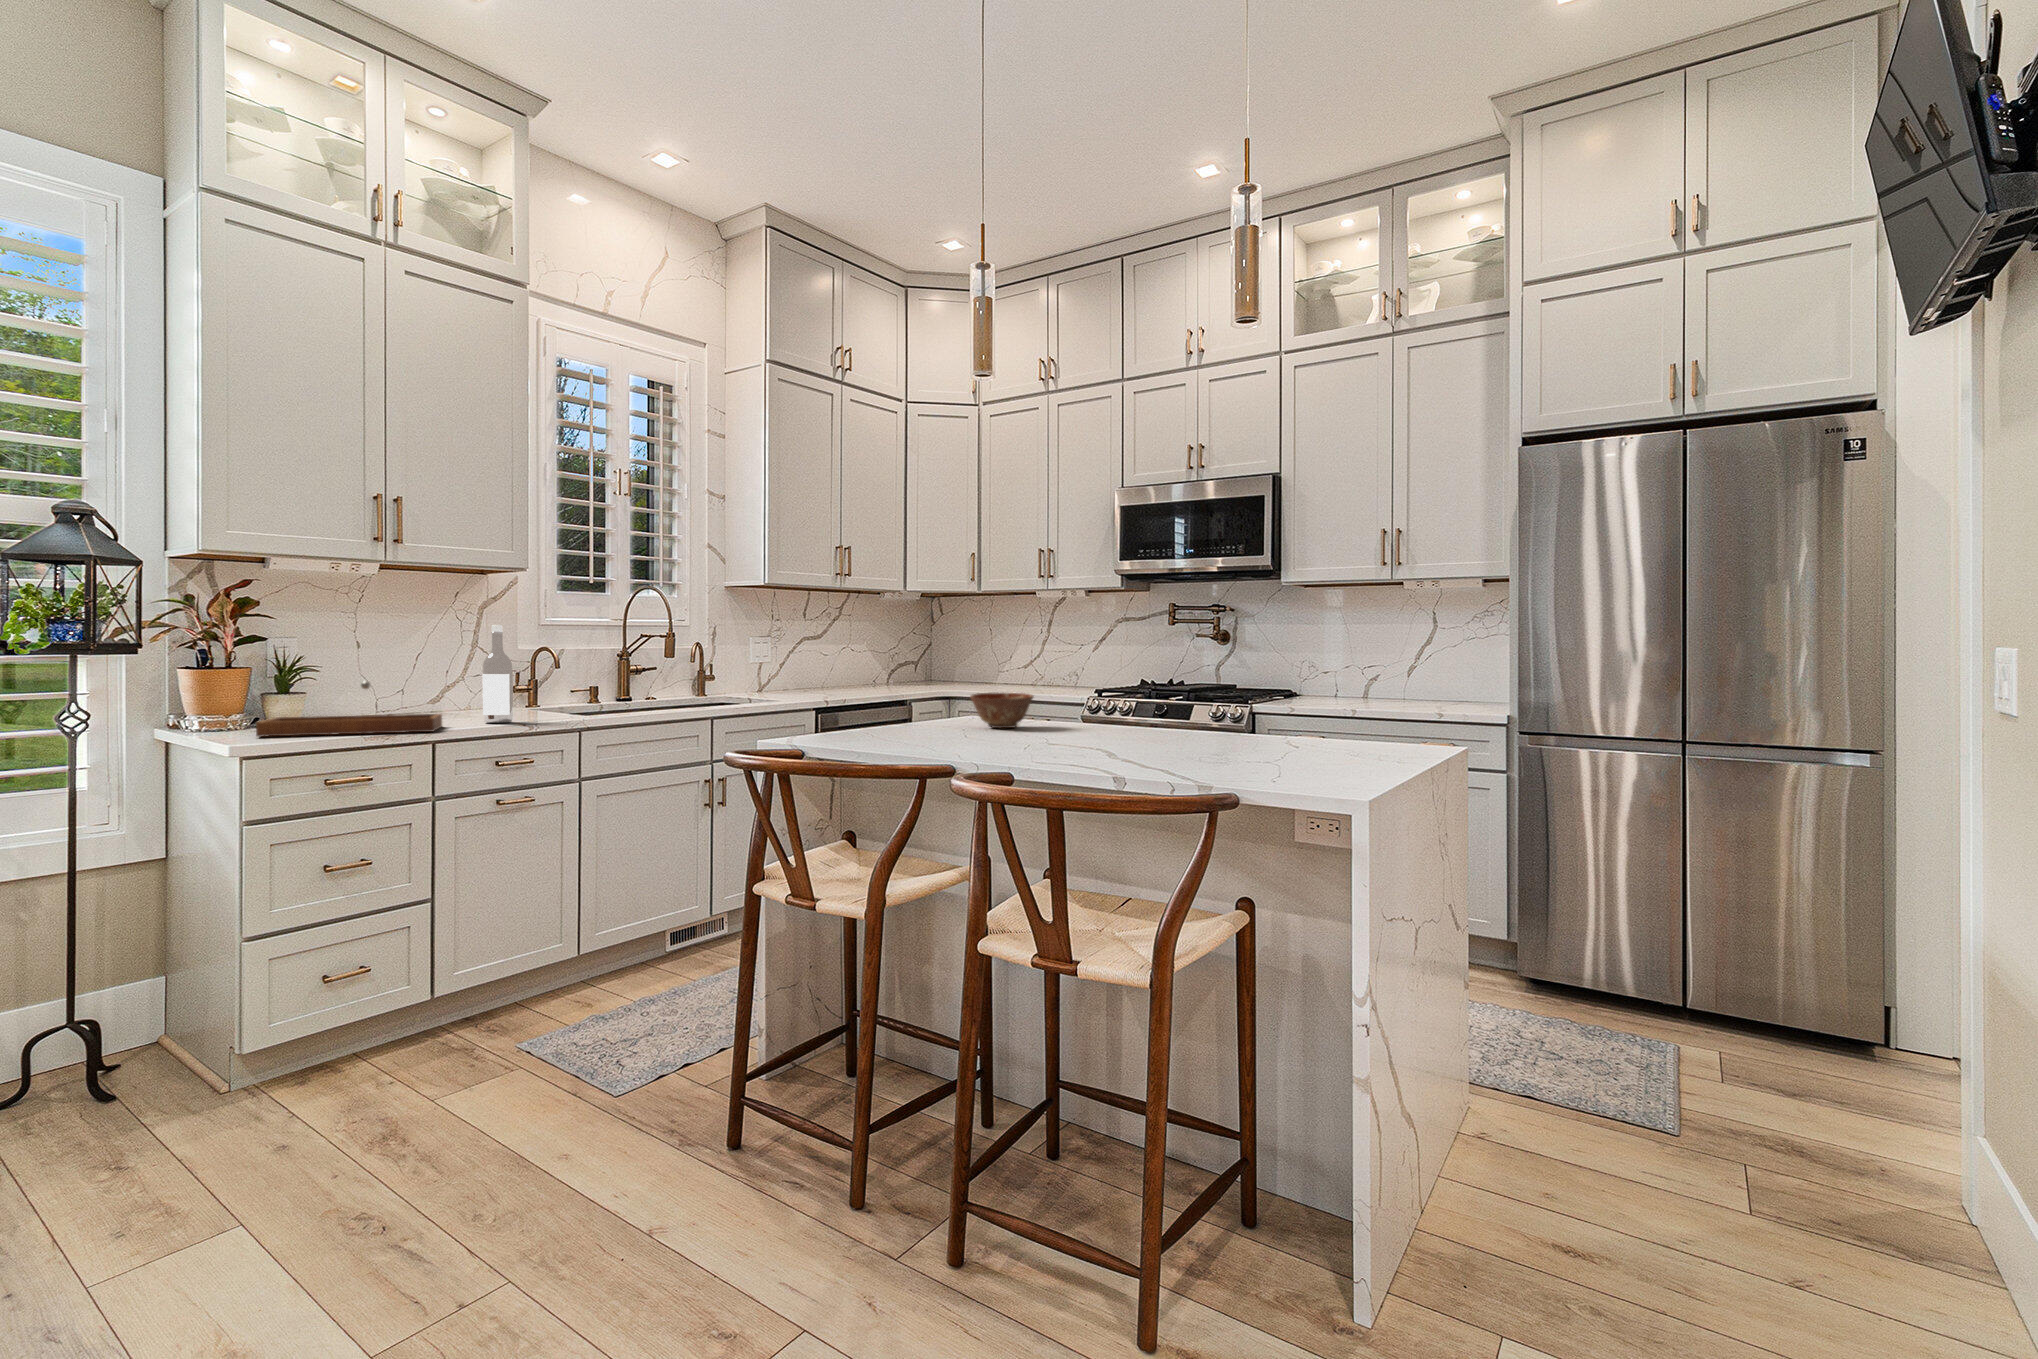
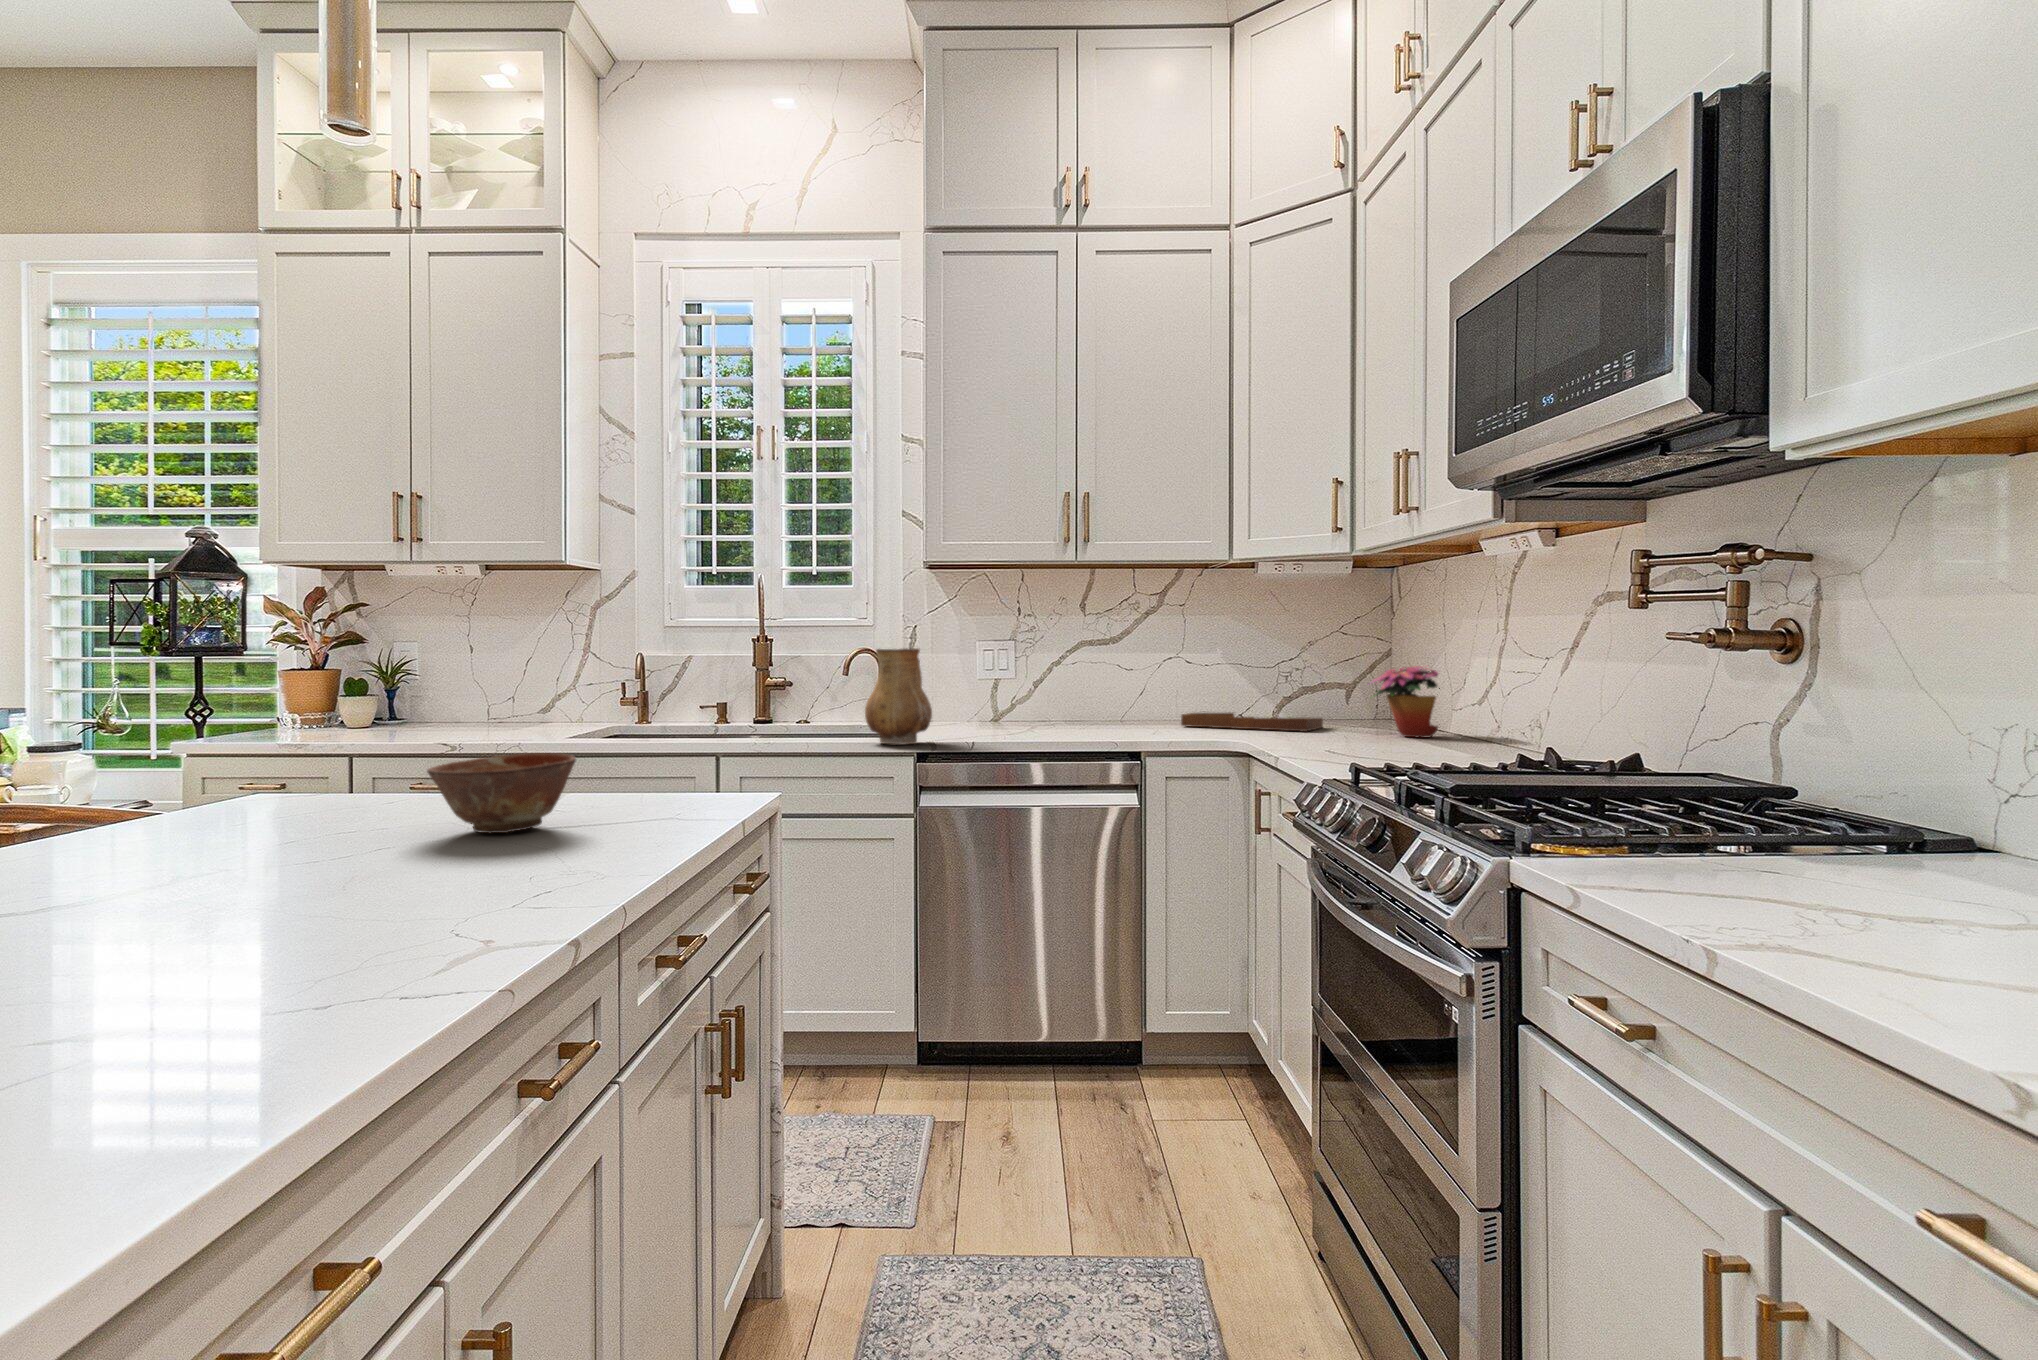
wine bottle: present [482,625,513,723] -> none [400,627,435,743]
ceramic pitcher: none [783,642,827,703] -> present [865,648,932,745]
flower arrangement: none [956,650,1012,688] -> present [1373,666,1440,737]
tray: present [256,681,442,737] -> present [1181,713,1323,732]

